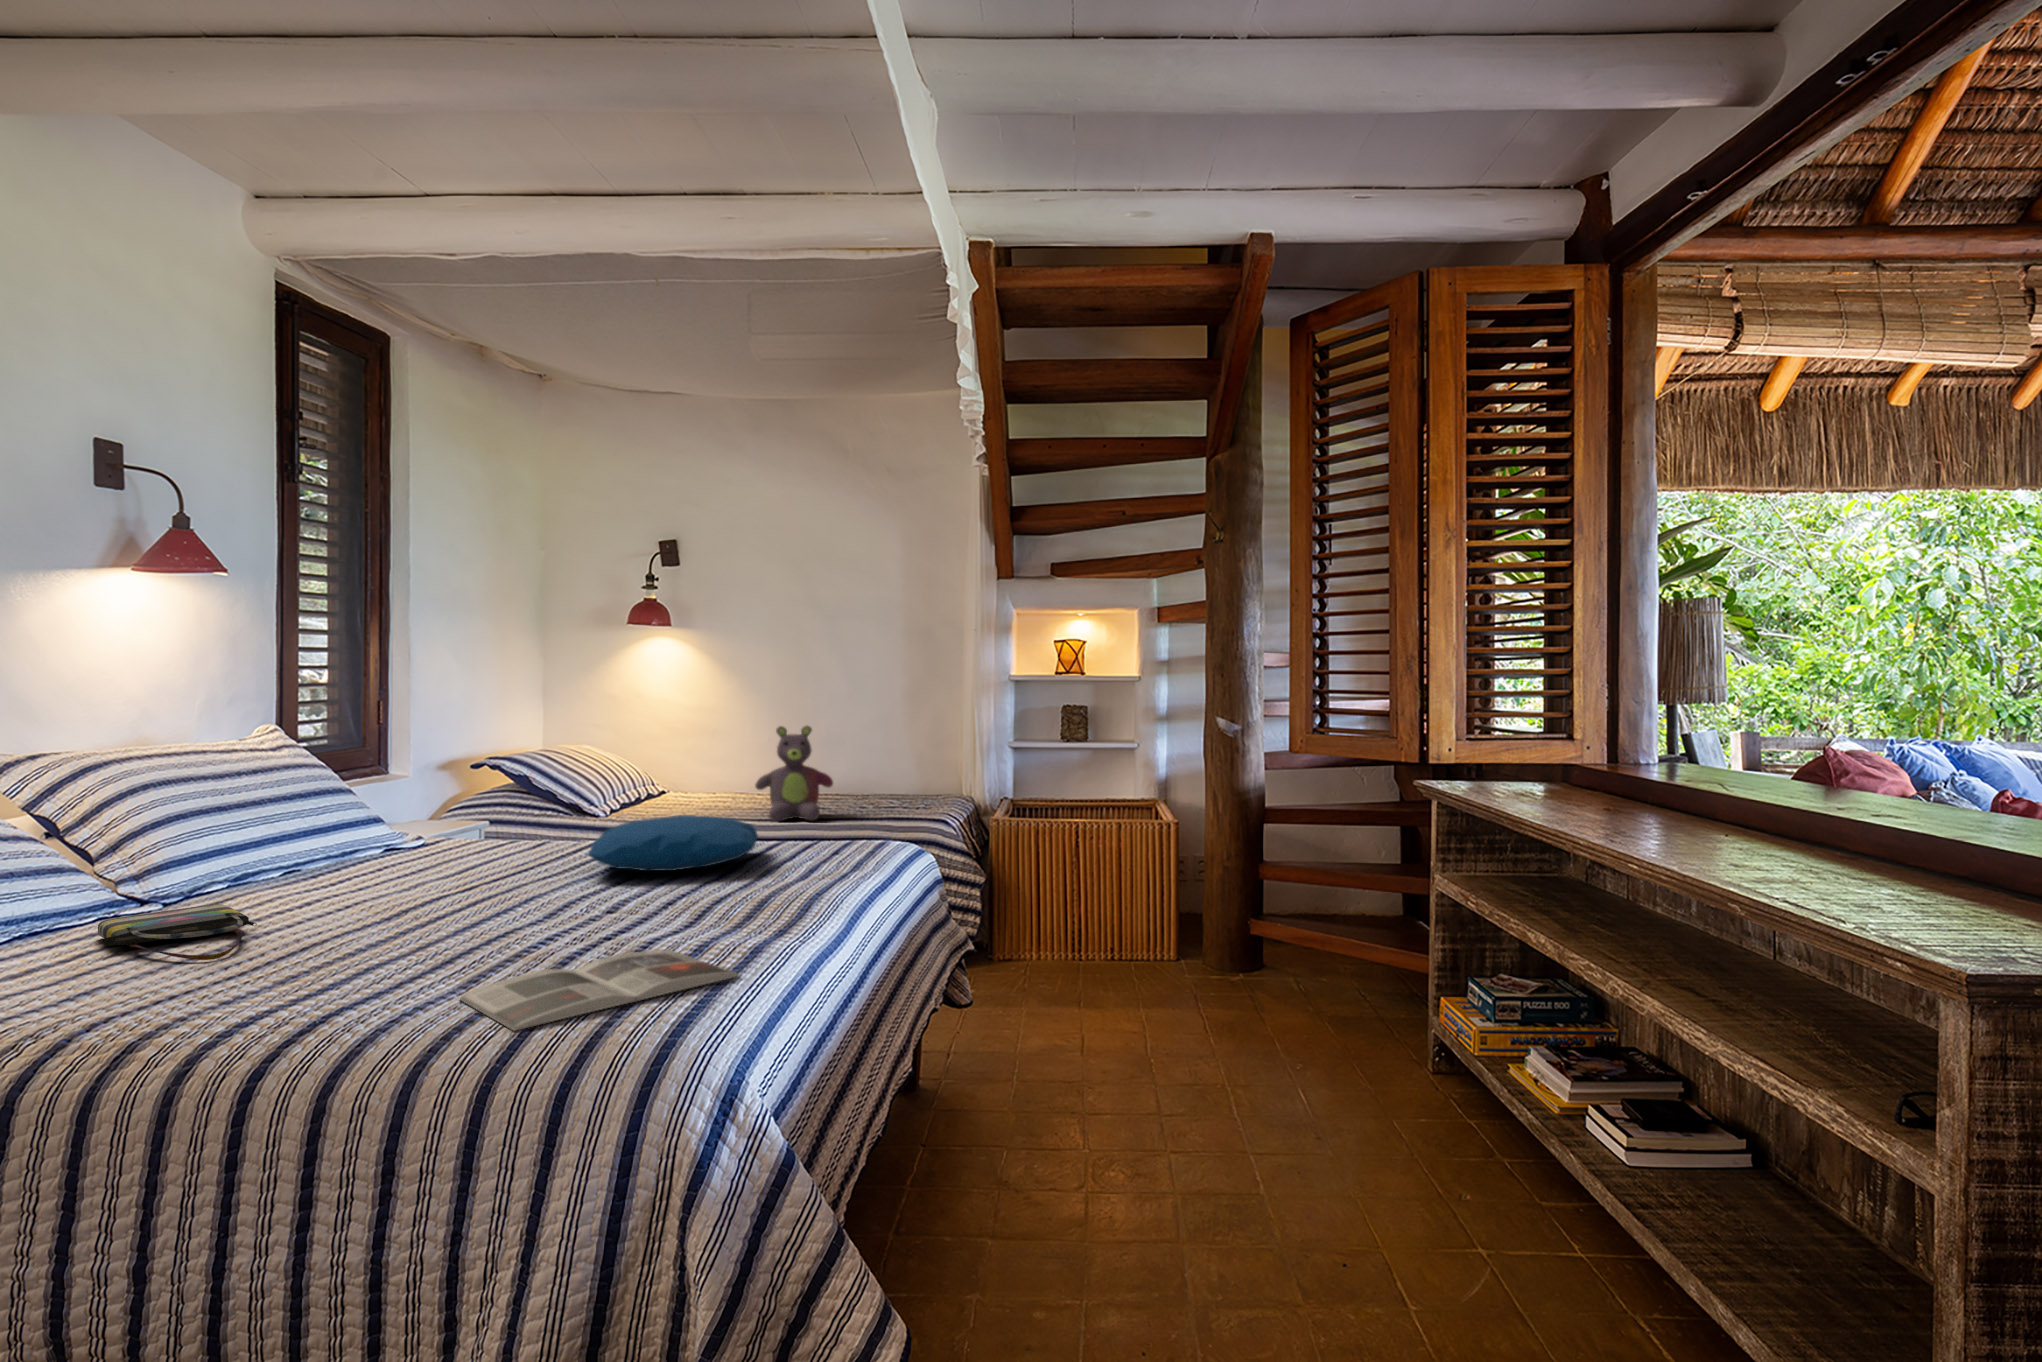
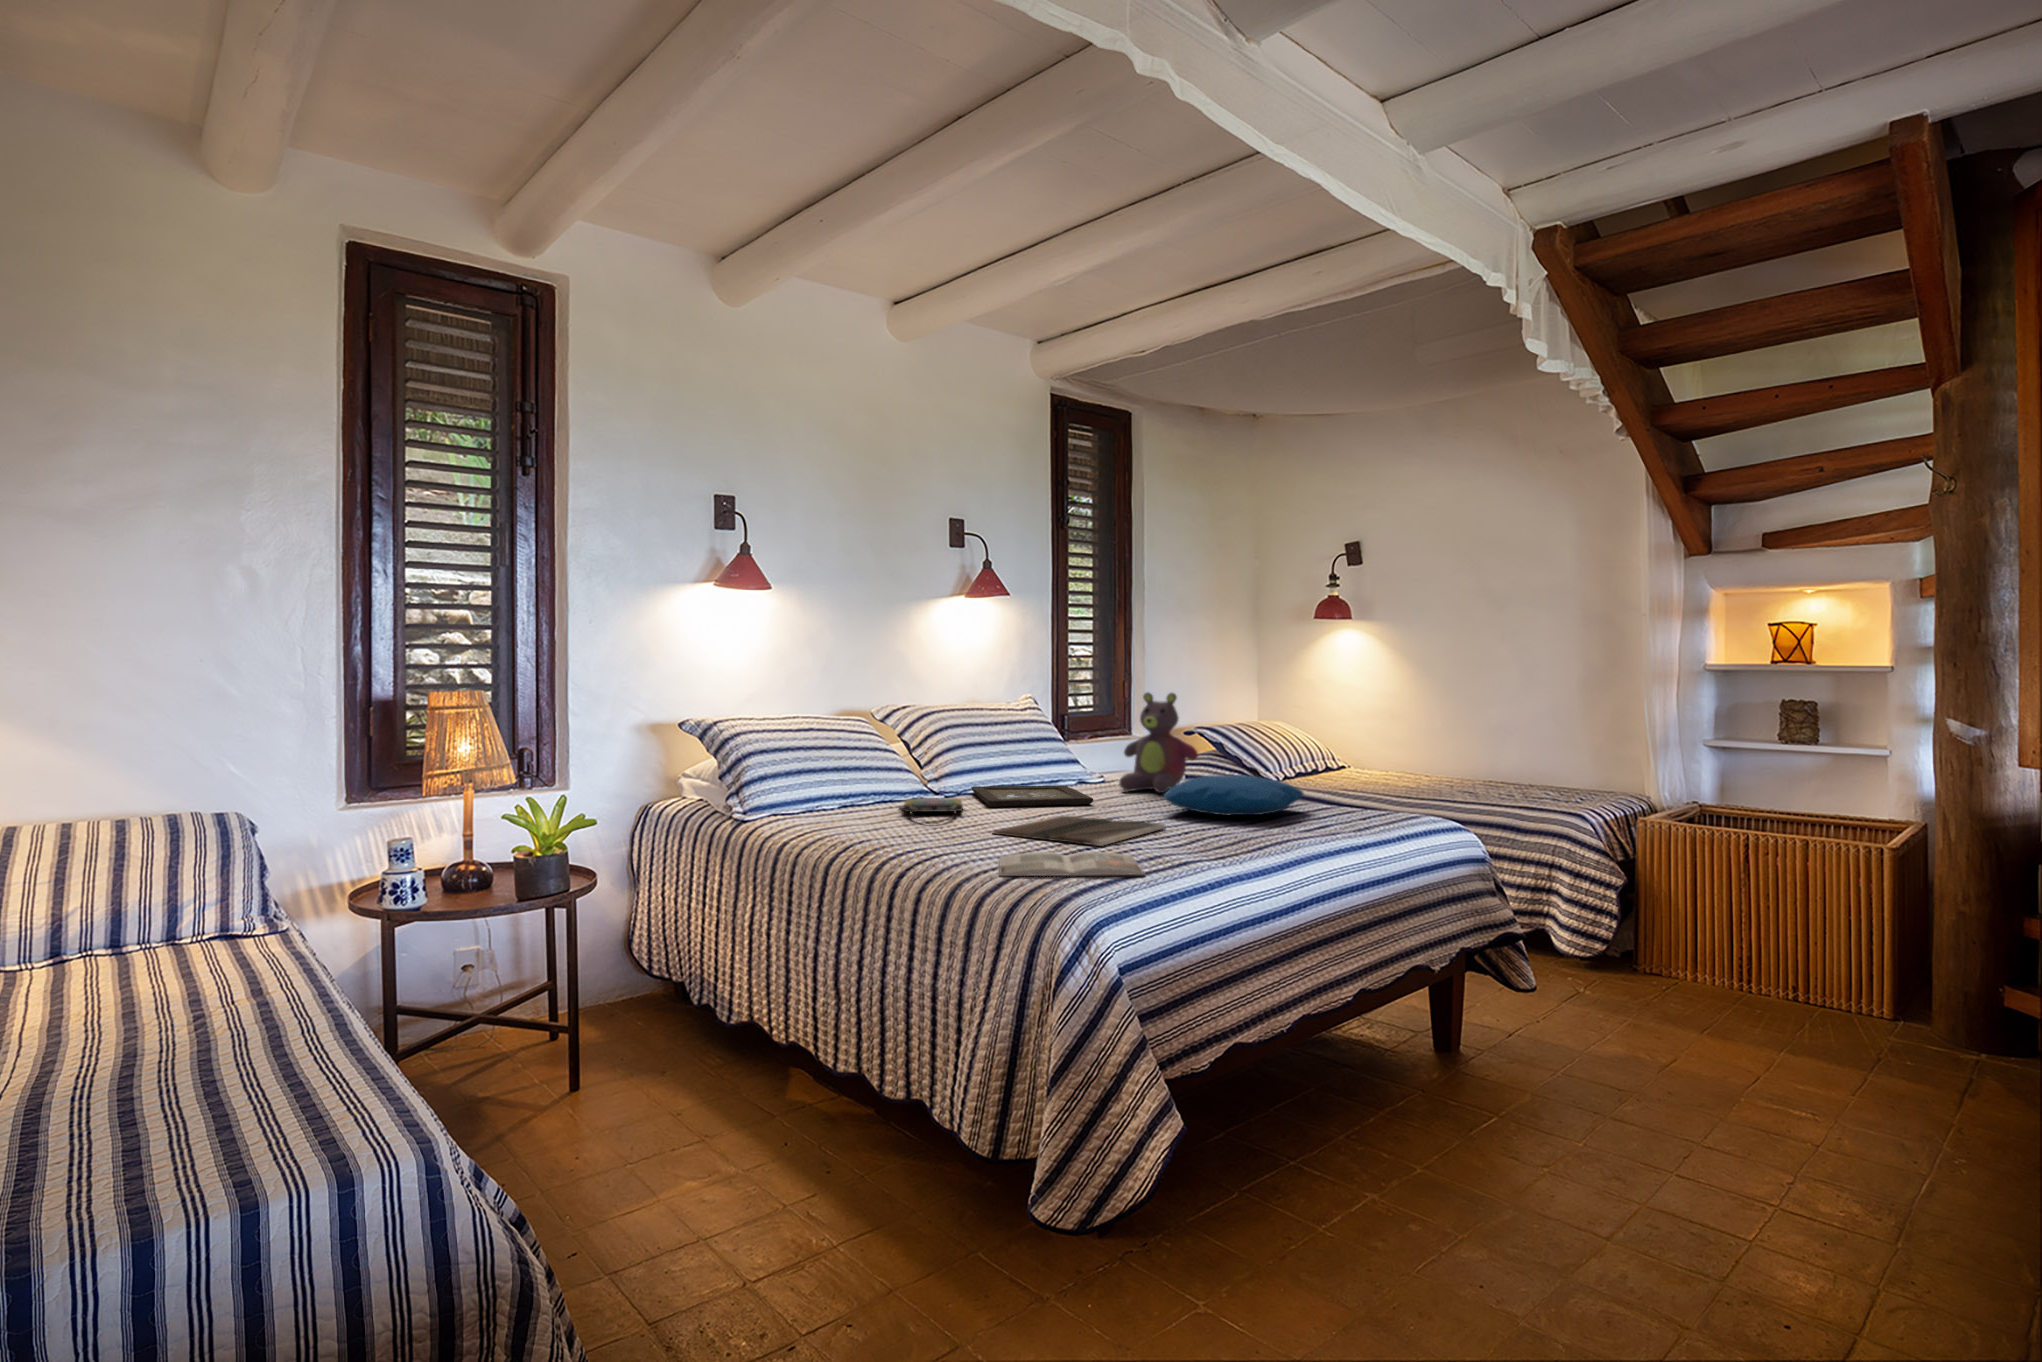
stuffed bear: present [755,726,833,822] -> present [1119,692,1198,793]
tray: none [201,858,460,909] -> present [971,785,1093,807]
laptop: none [365,894,632,956] -> present [993,816,1165,846]

